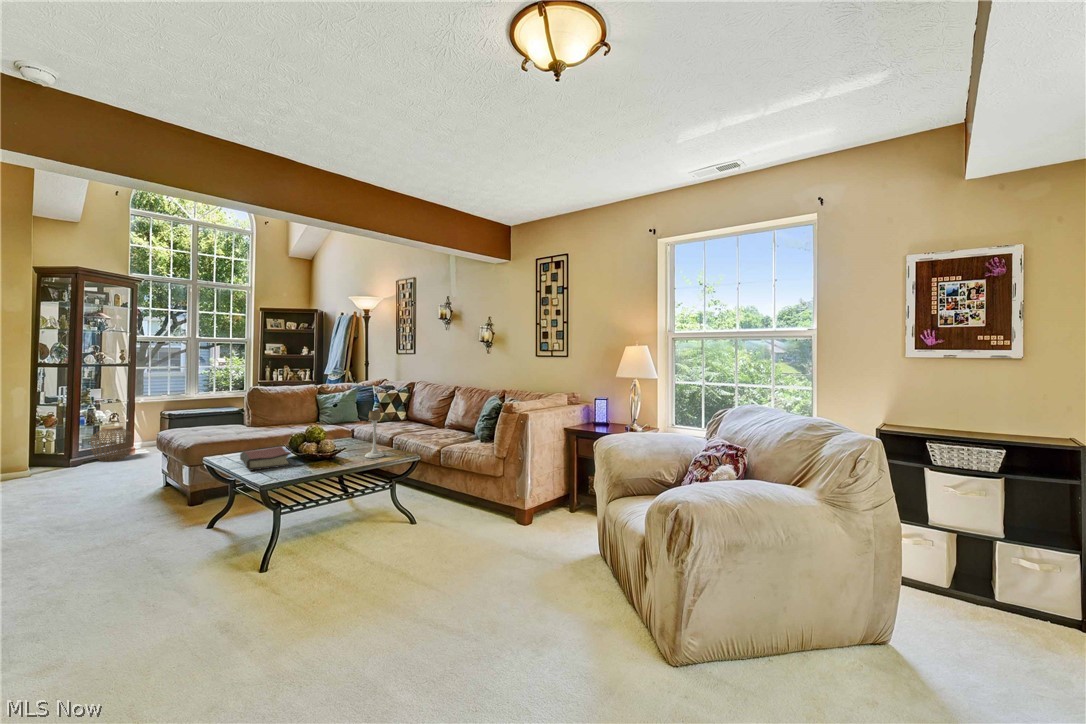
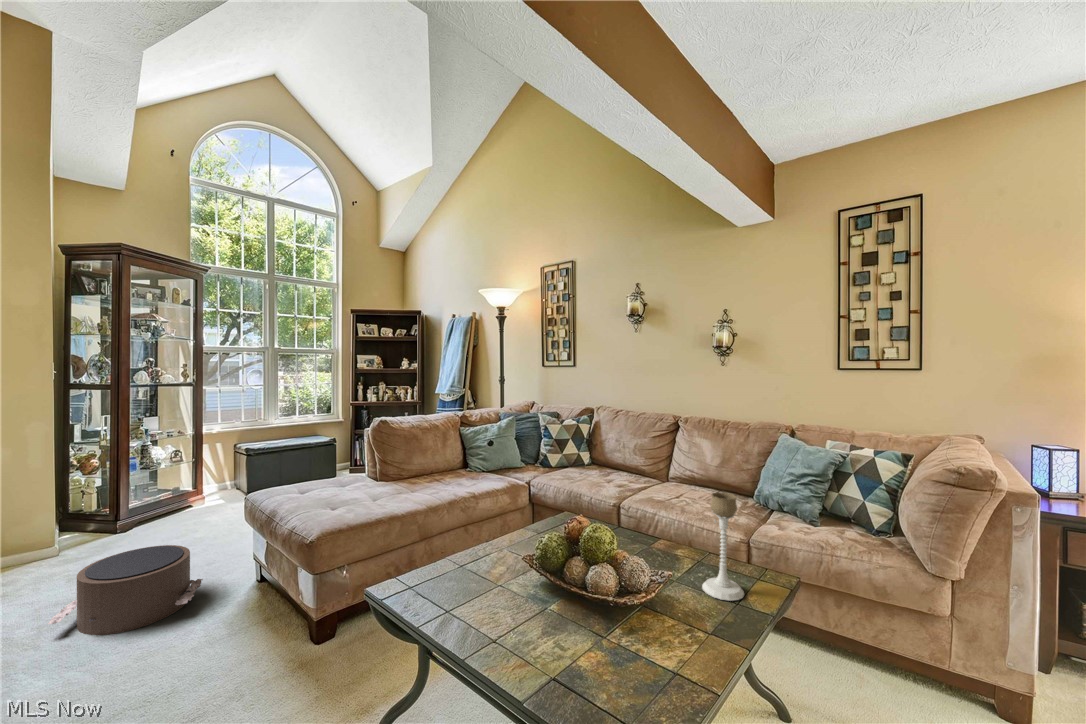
woven basket: present [91,426,133,461] -> none [144,470,200,521]
hardback book: present [240,446,291,471] -> none [462,570,589,670]
pouf: none [34,461,129,503] -> present [48,545,203,635]

